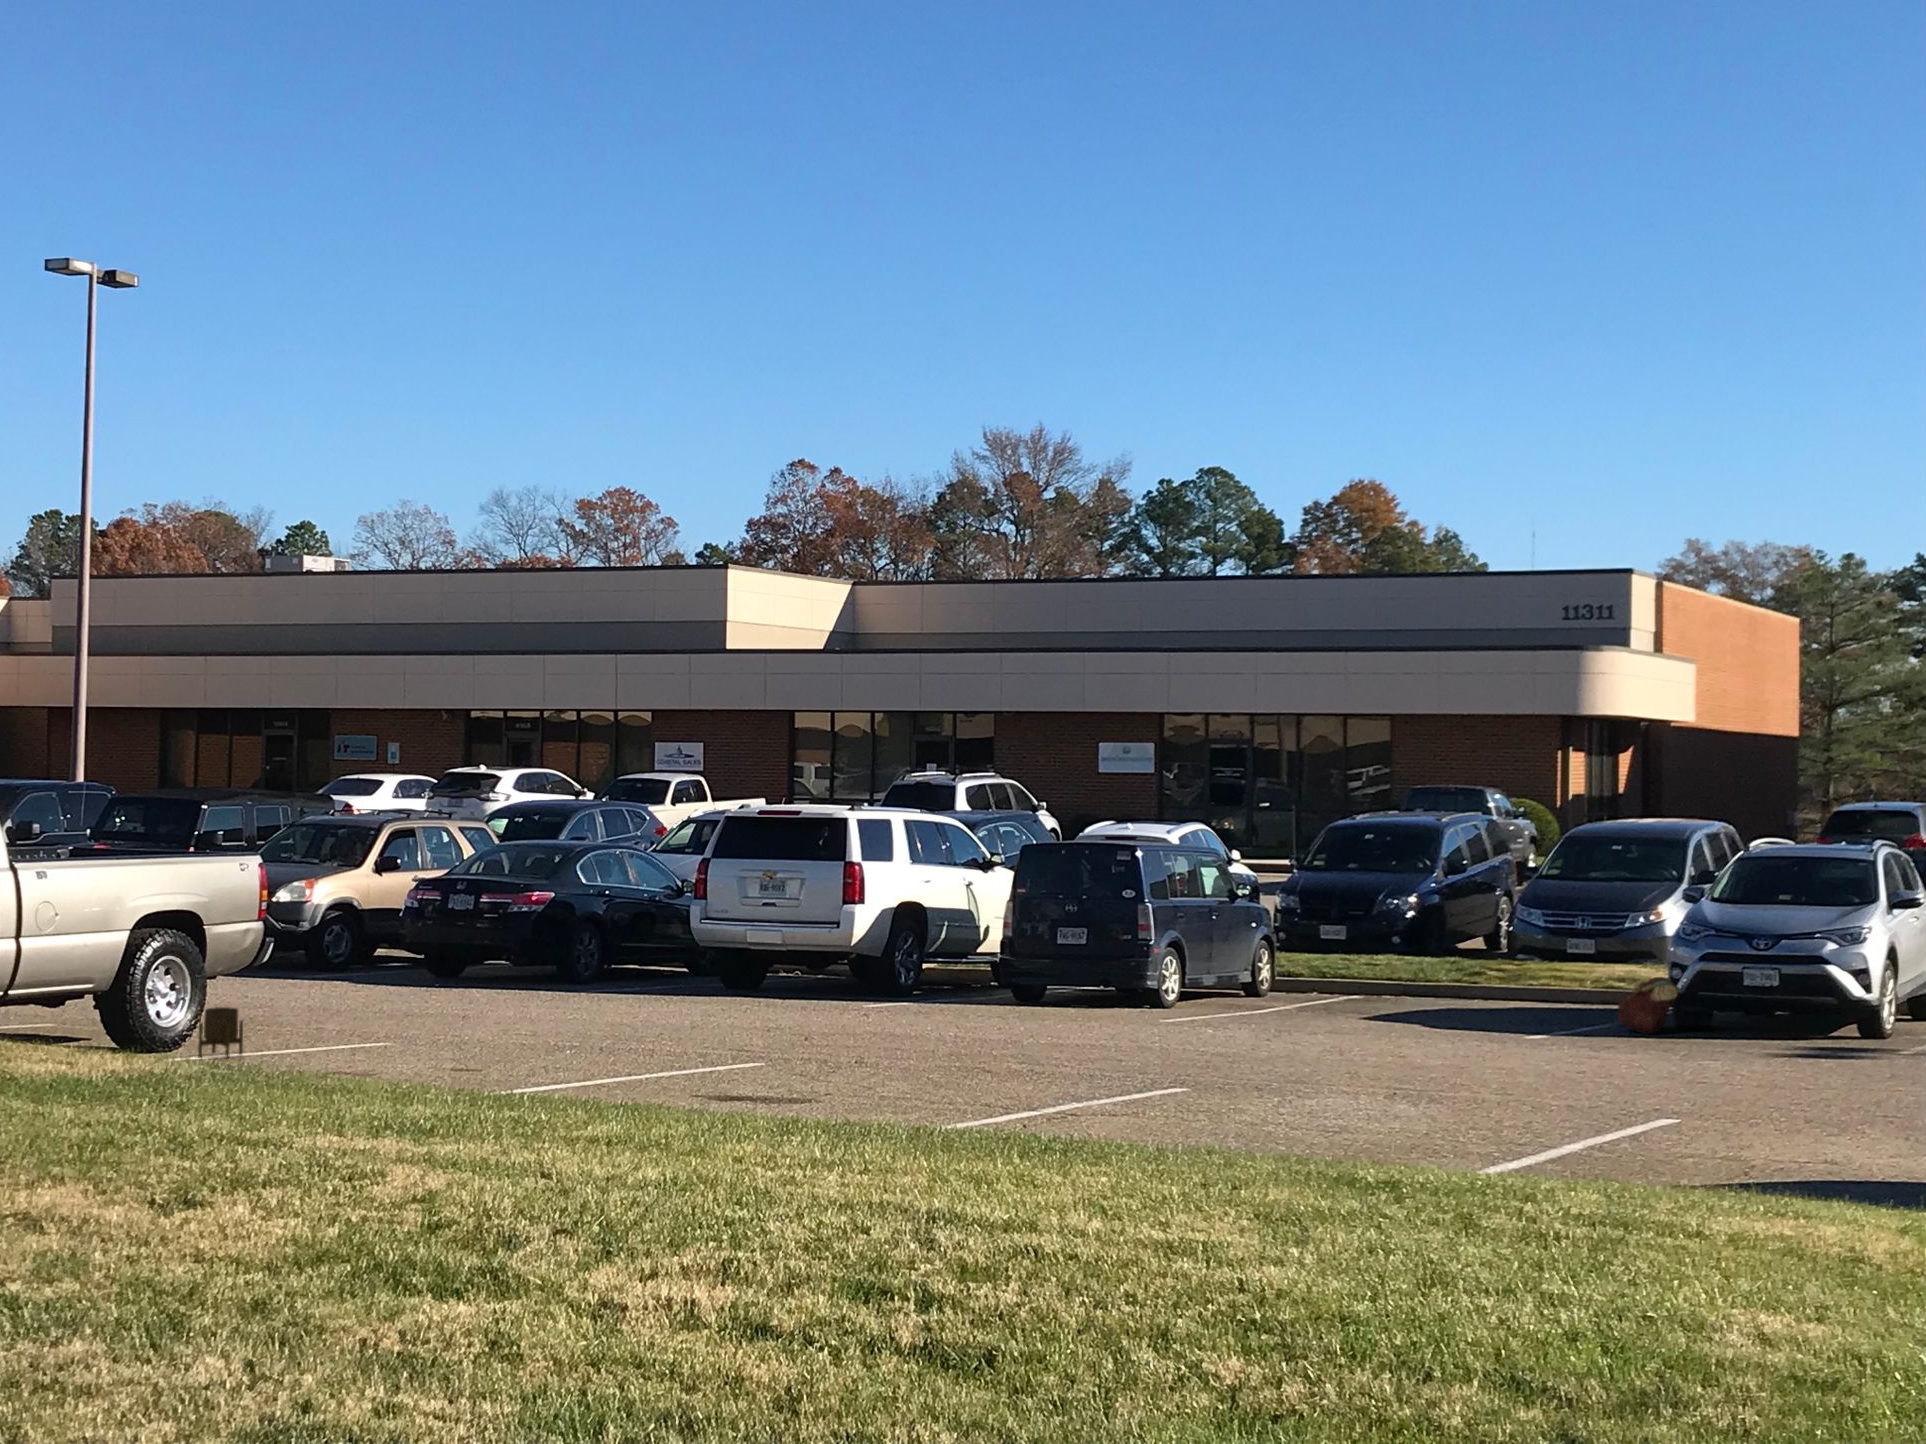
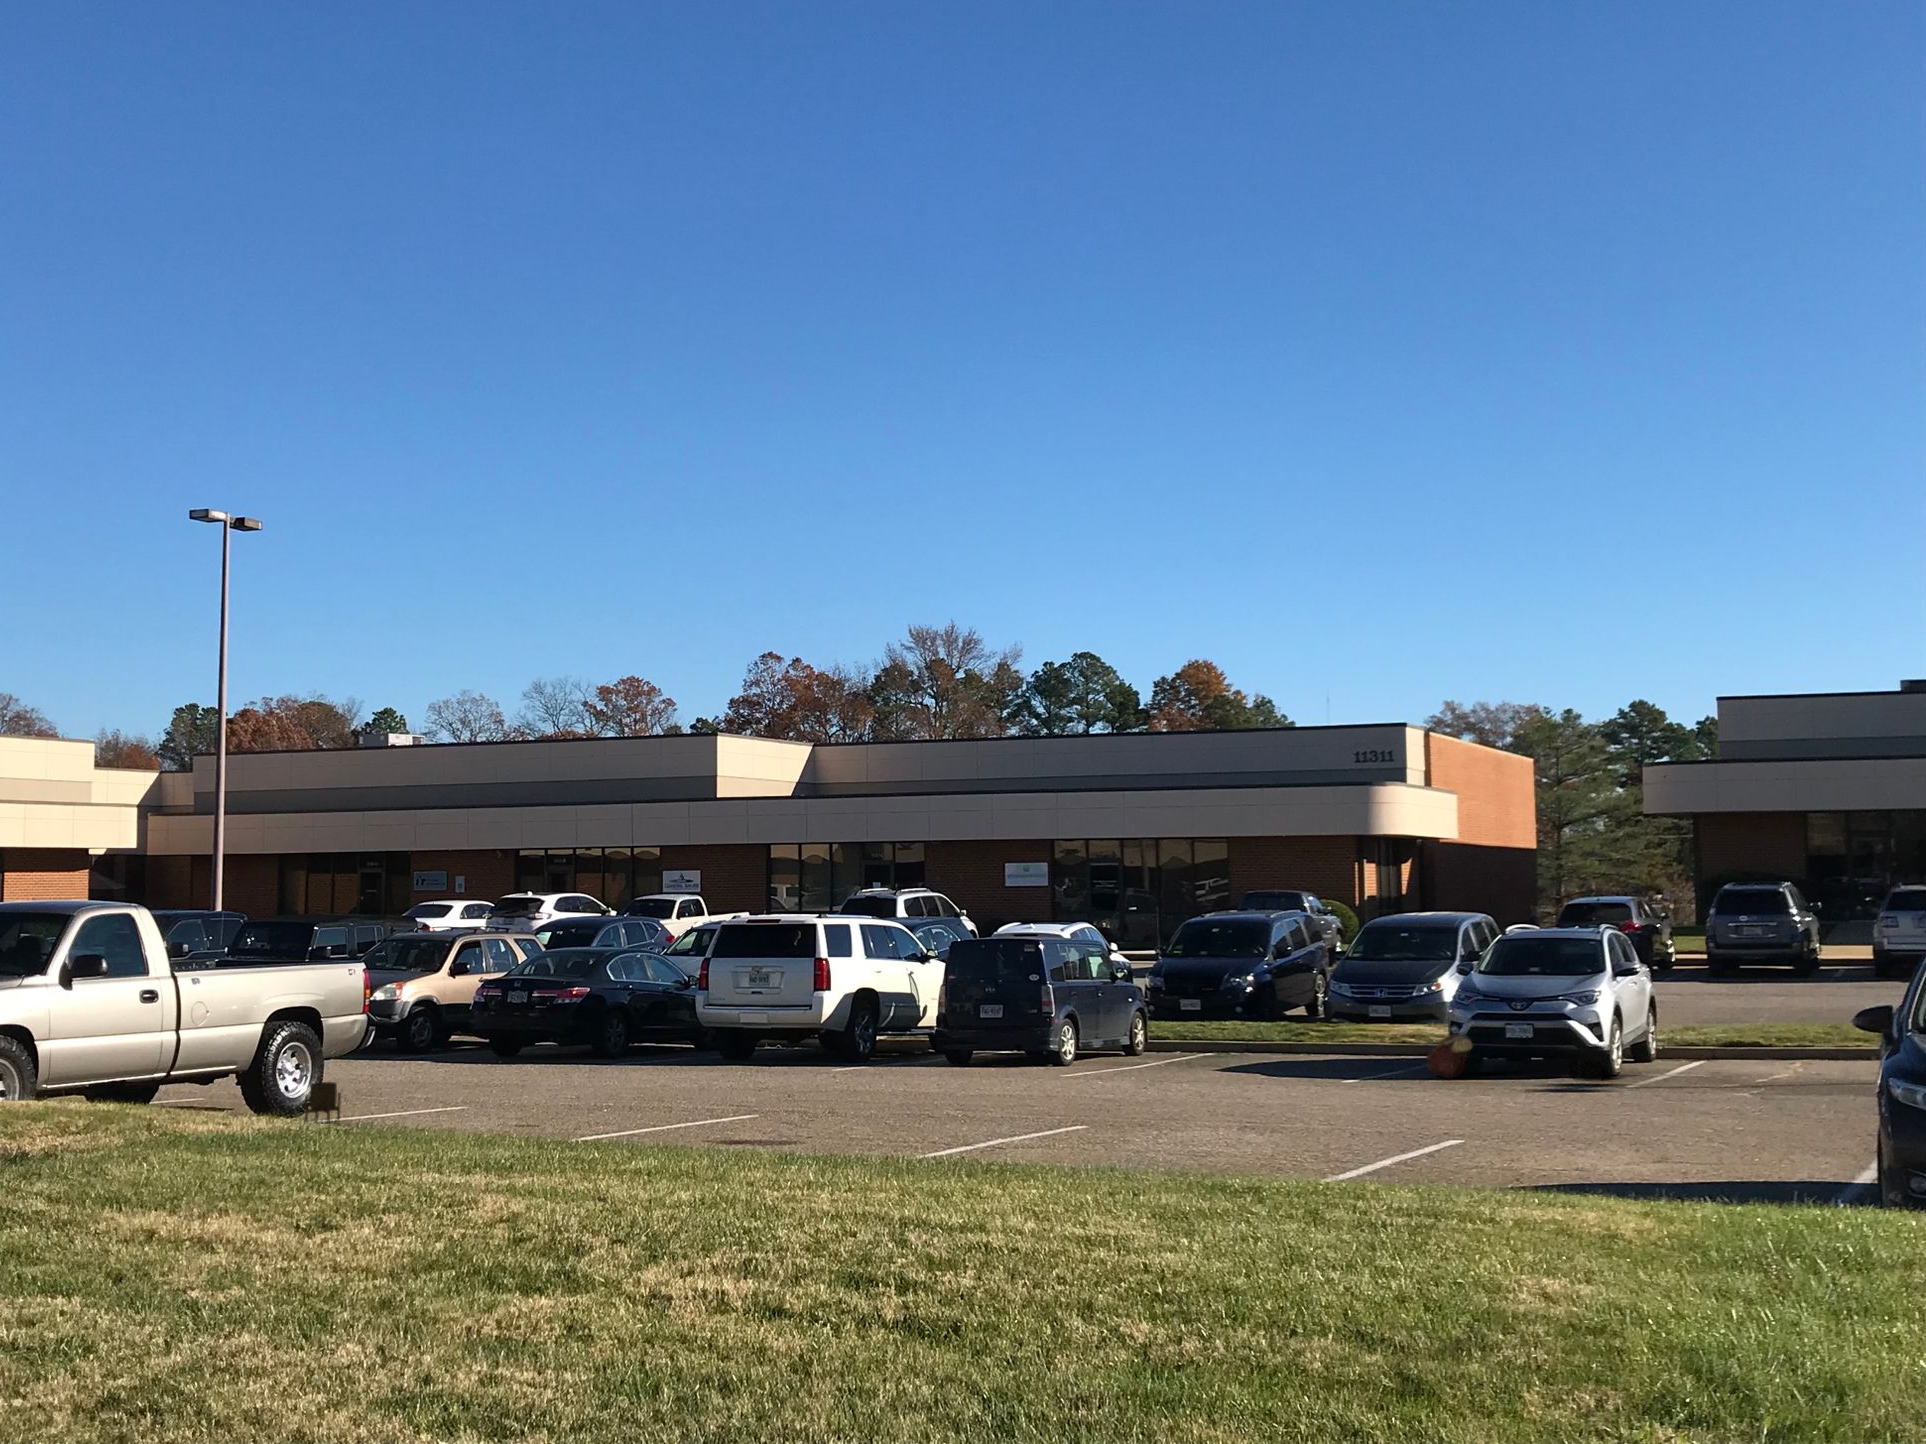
storage bin: none [1800,1012,1862,1043] -> present [1569,1058,1614,1081]

